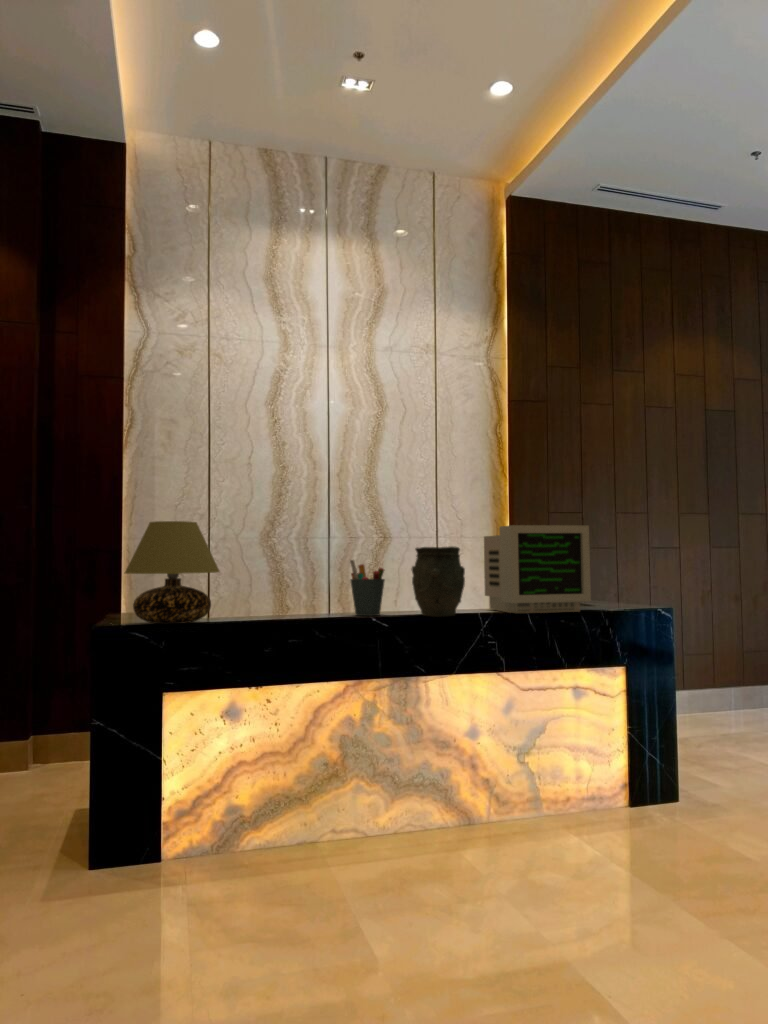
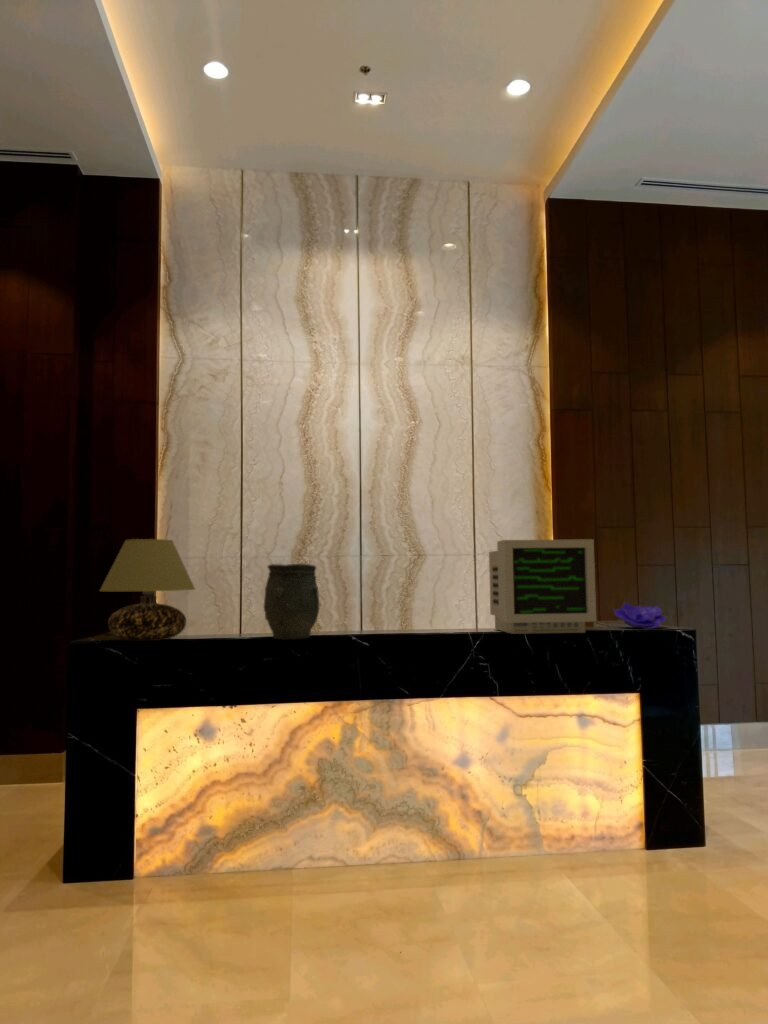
vase: present [412,546,465,617] -> present [264,564,319,639]
pen holder: present [350,560,385,616] -> none [337,577,375,635]
decorative bowl: none [593,583,644,608] -> present [614,603,666,629]

